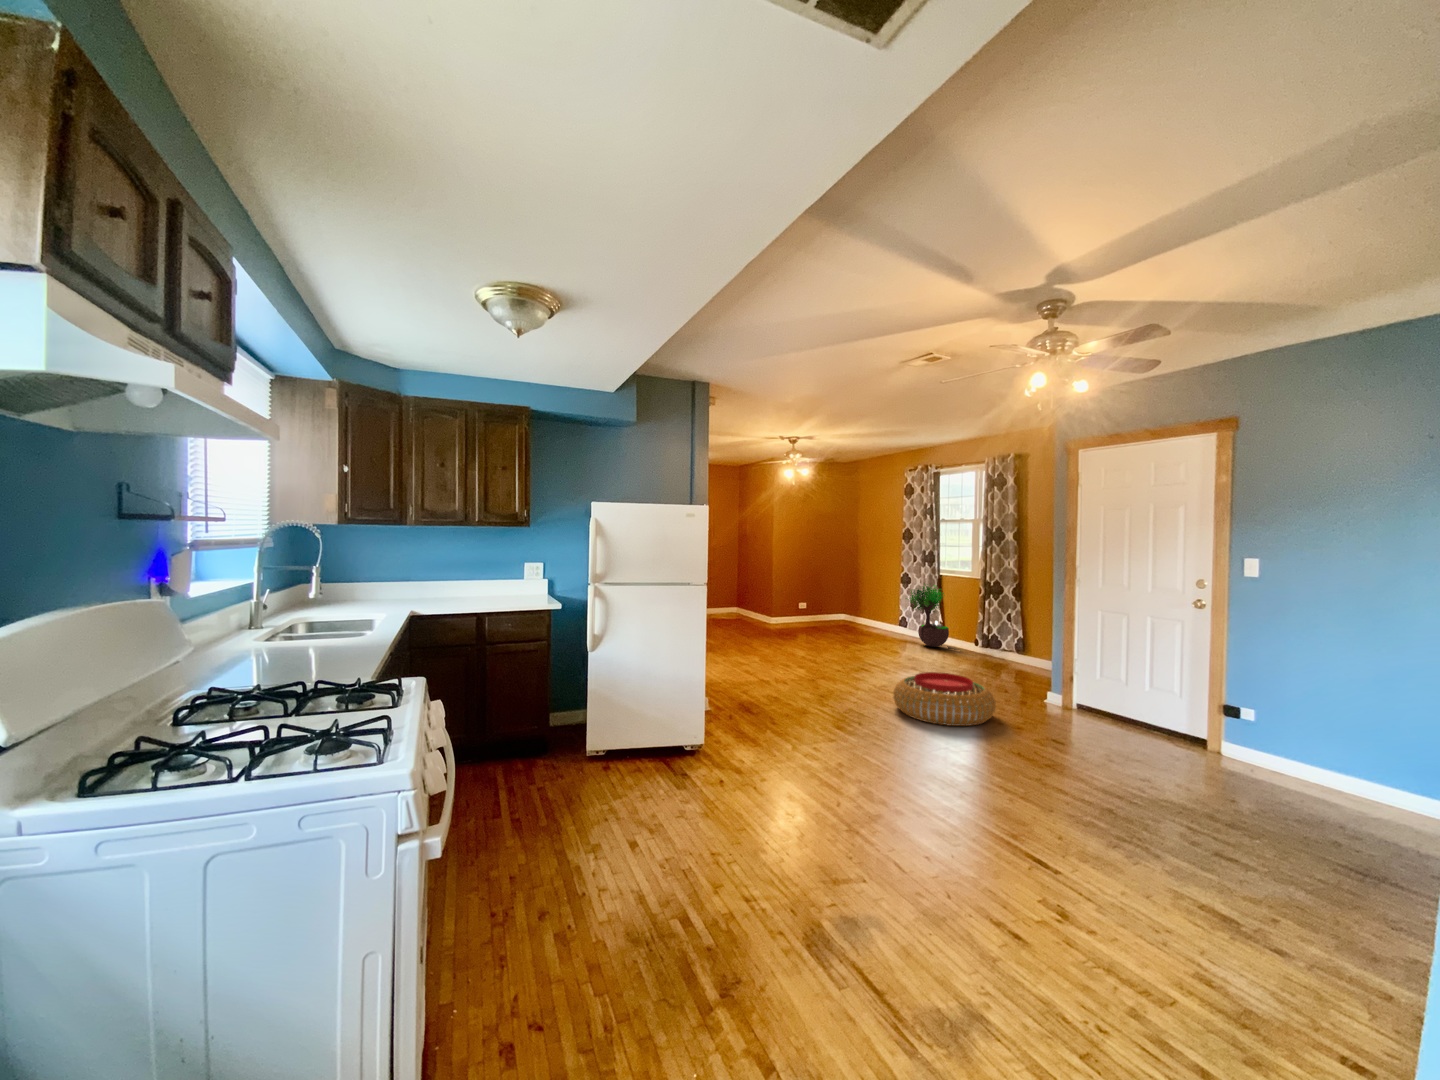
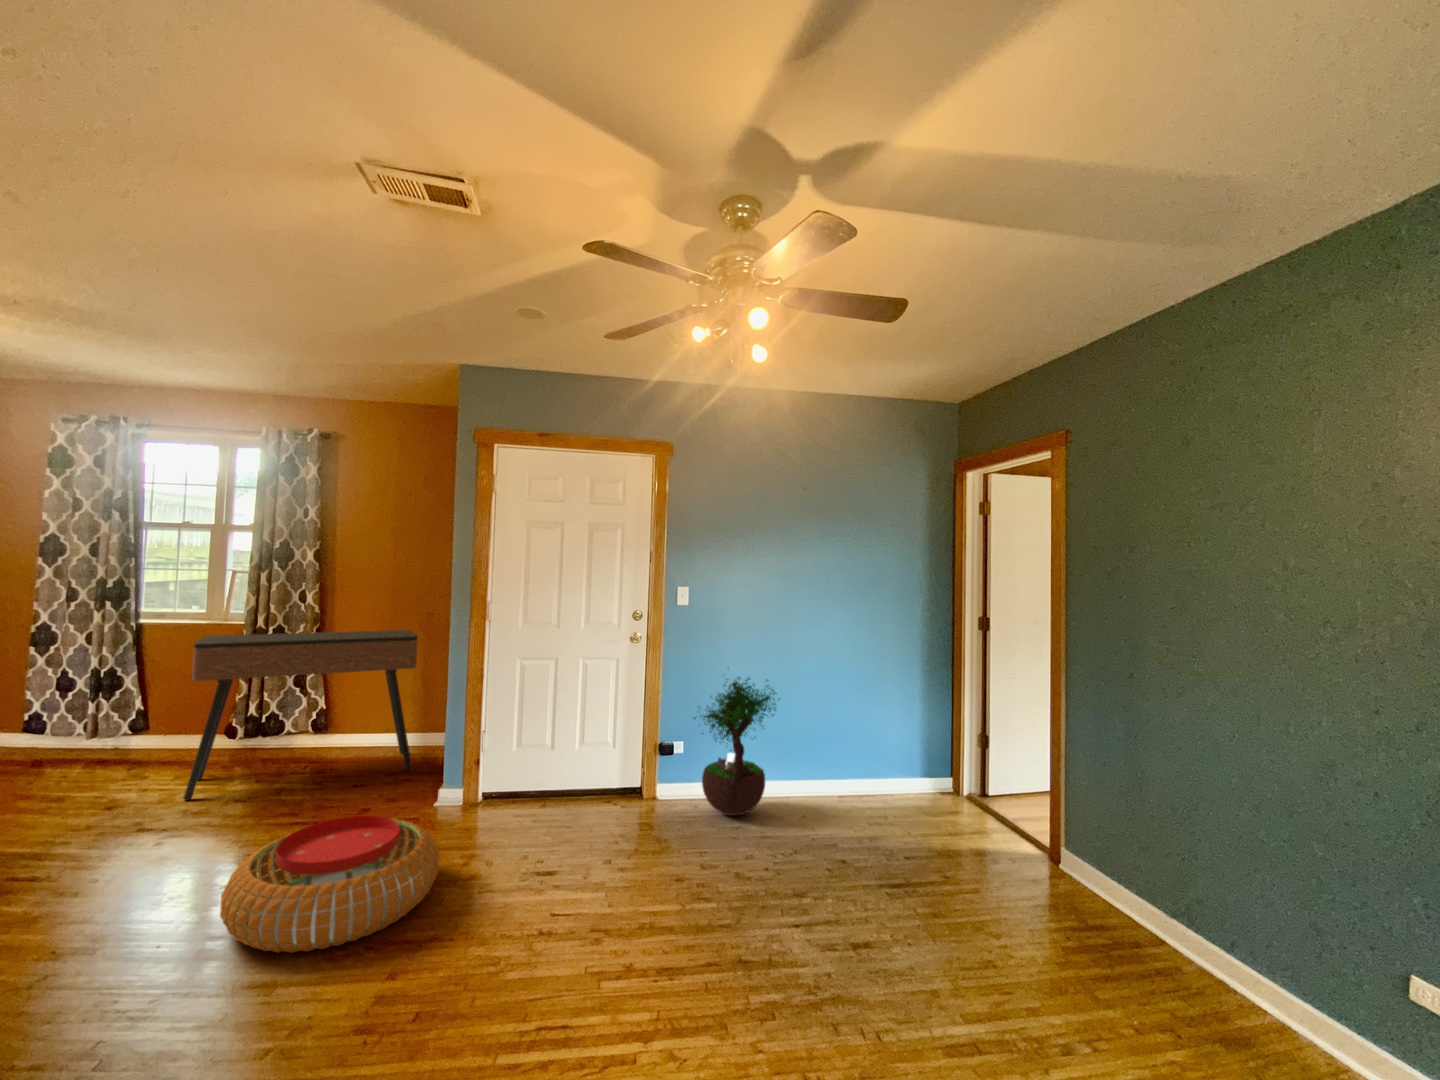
console table: none [935,582,1069,686] -> present [184,630,418,801]
potted tree: present [910,583,949,647] -> present [699,677,780,815]

